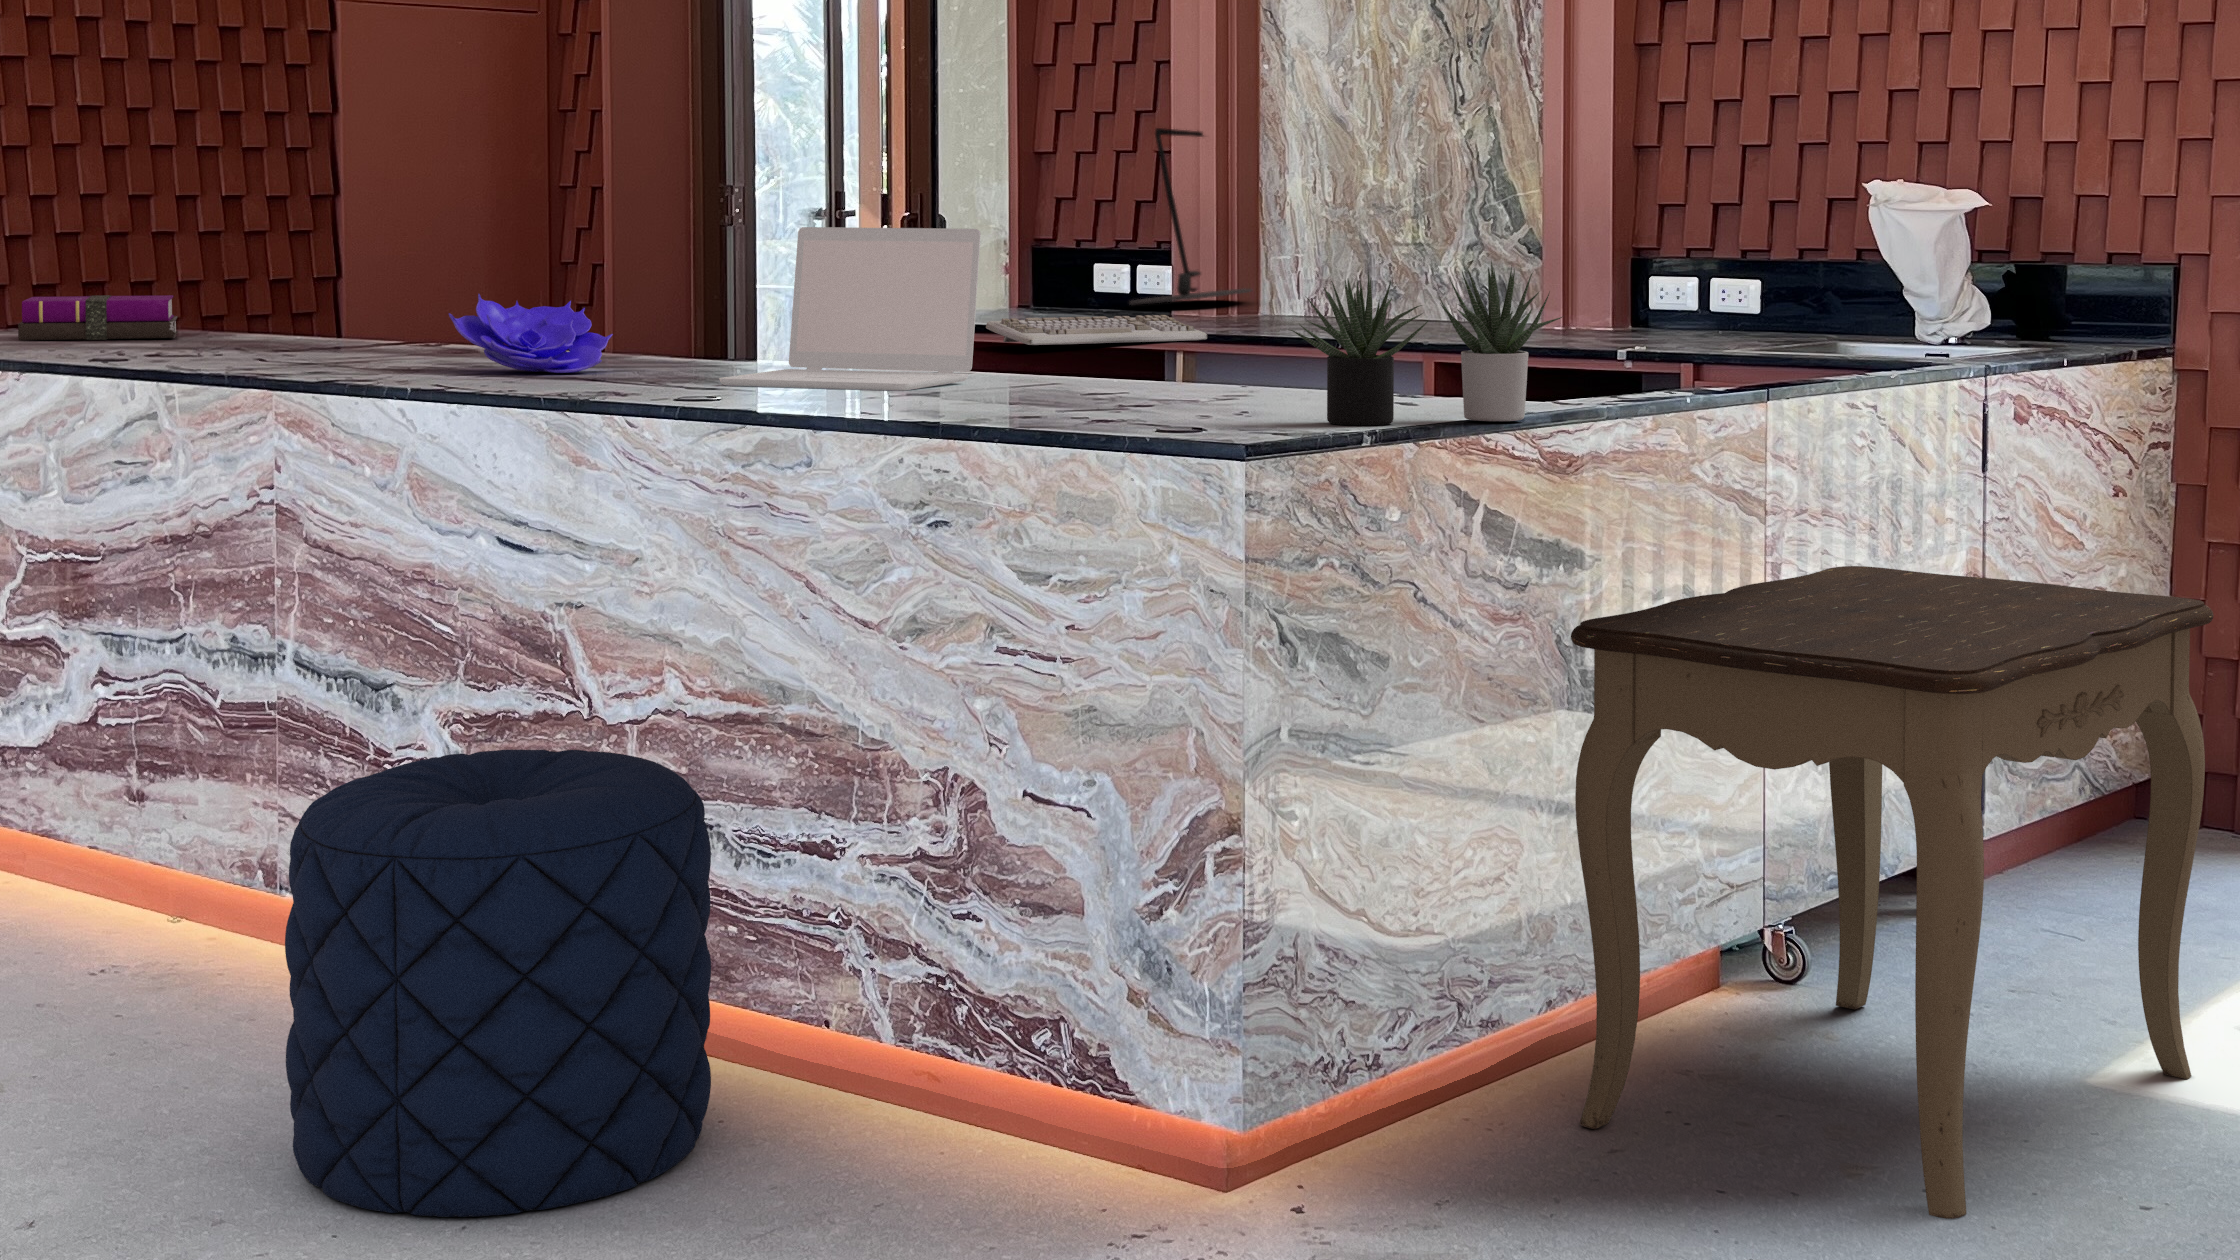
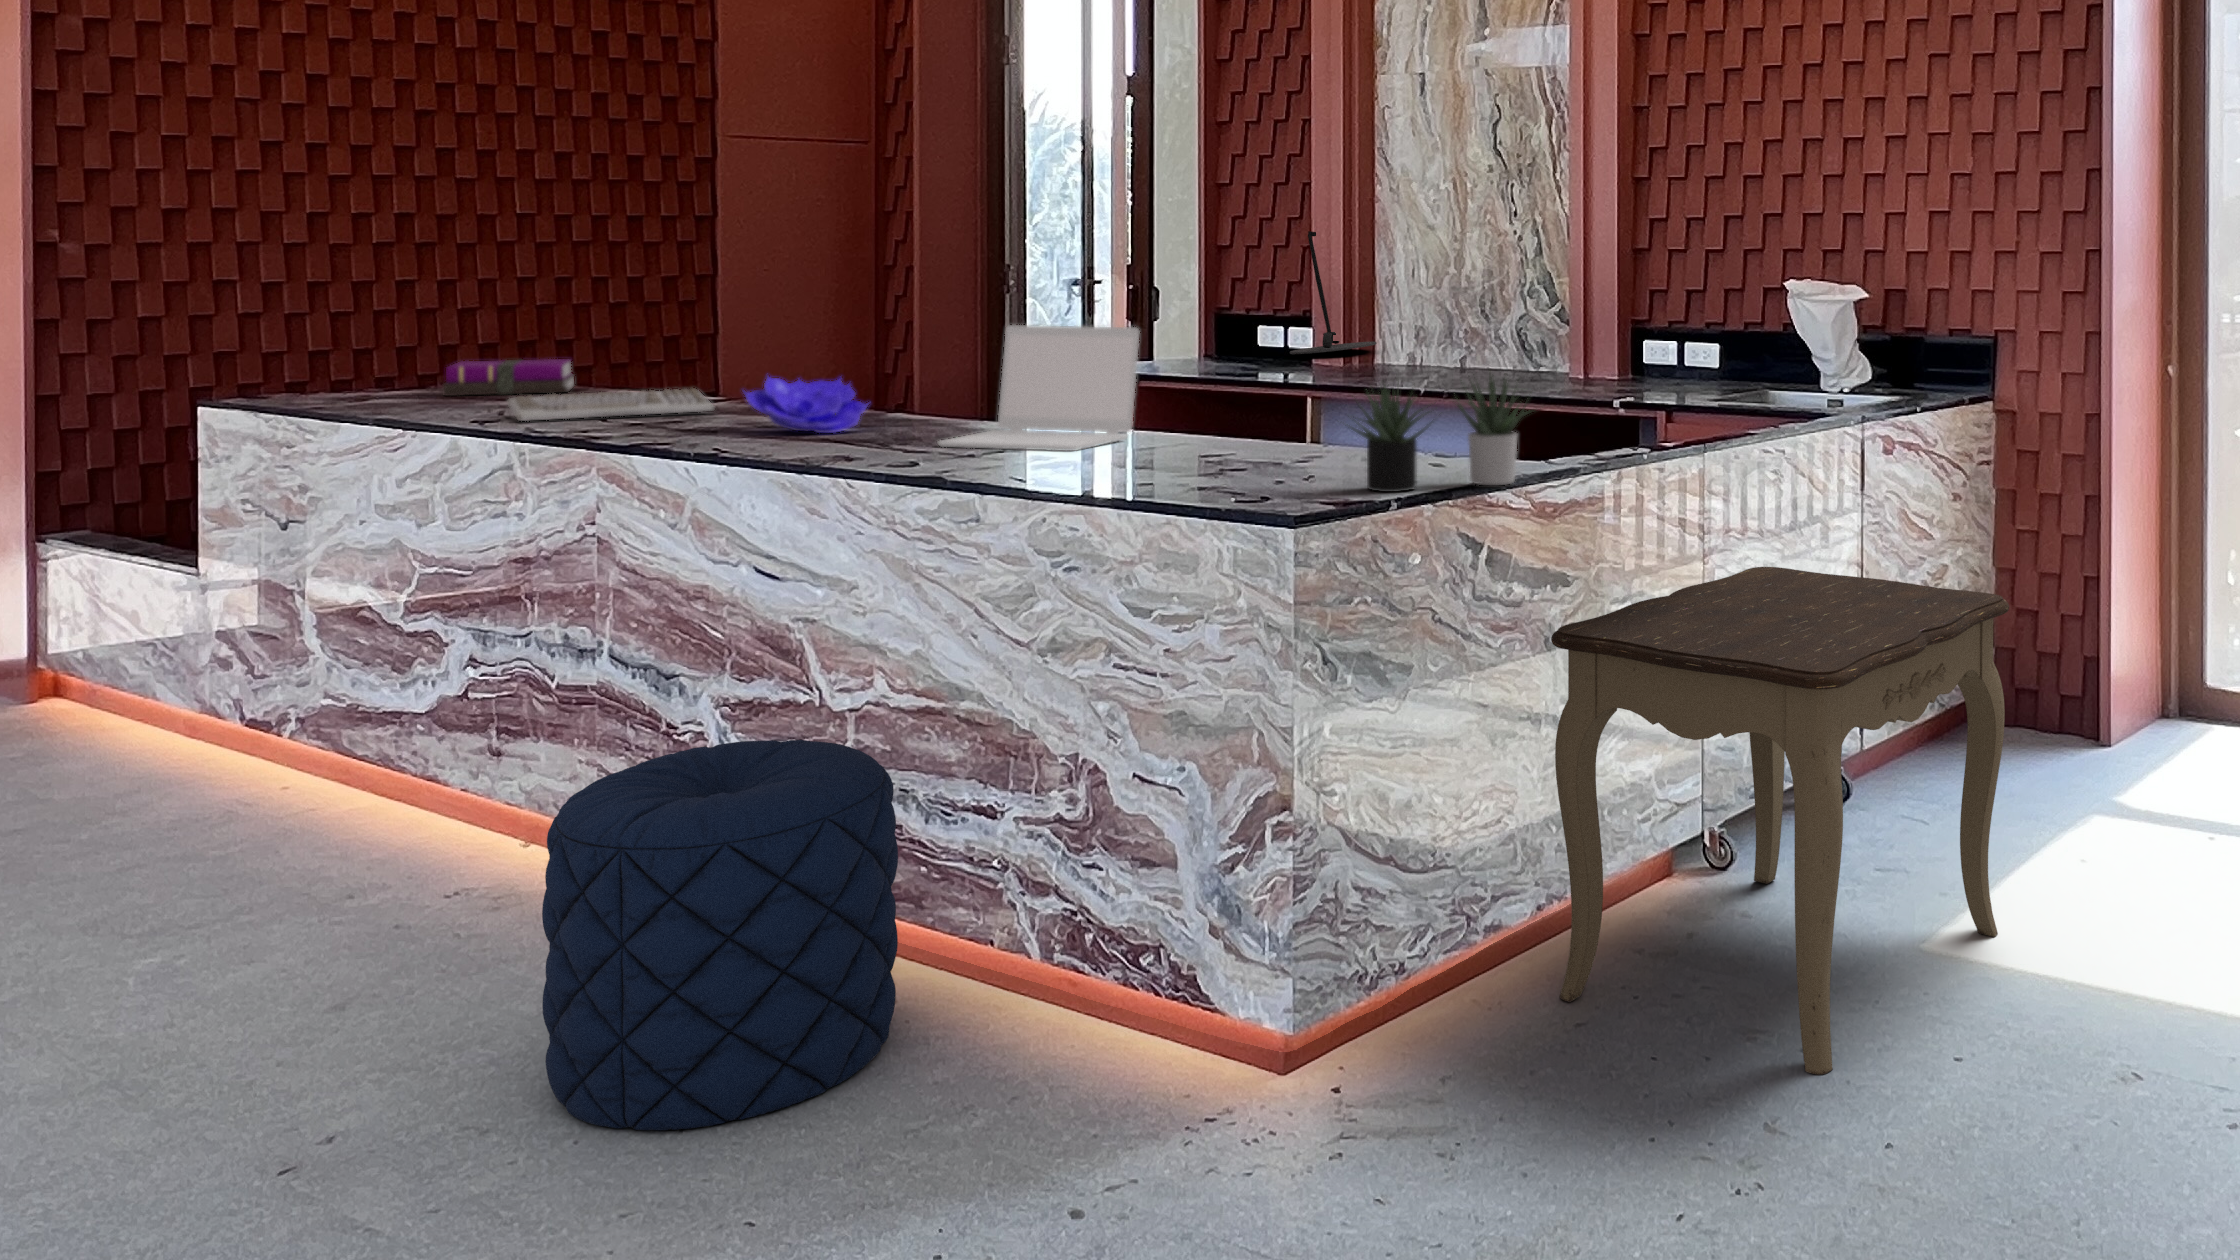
keyboard: present [986,315,1207,345] -> present [507,388,714,421]

